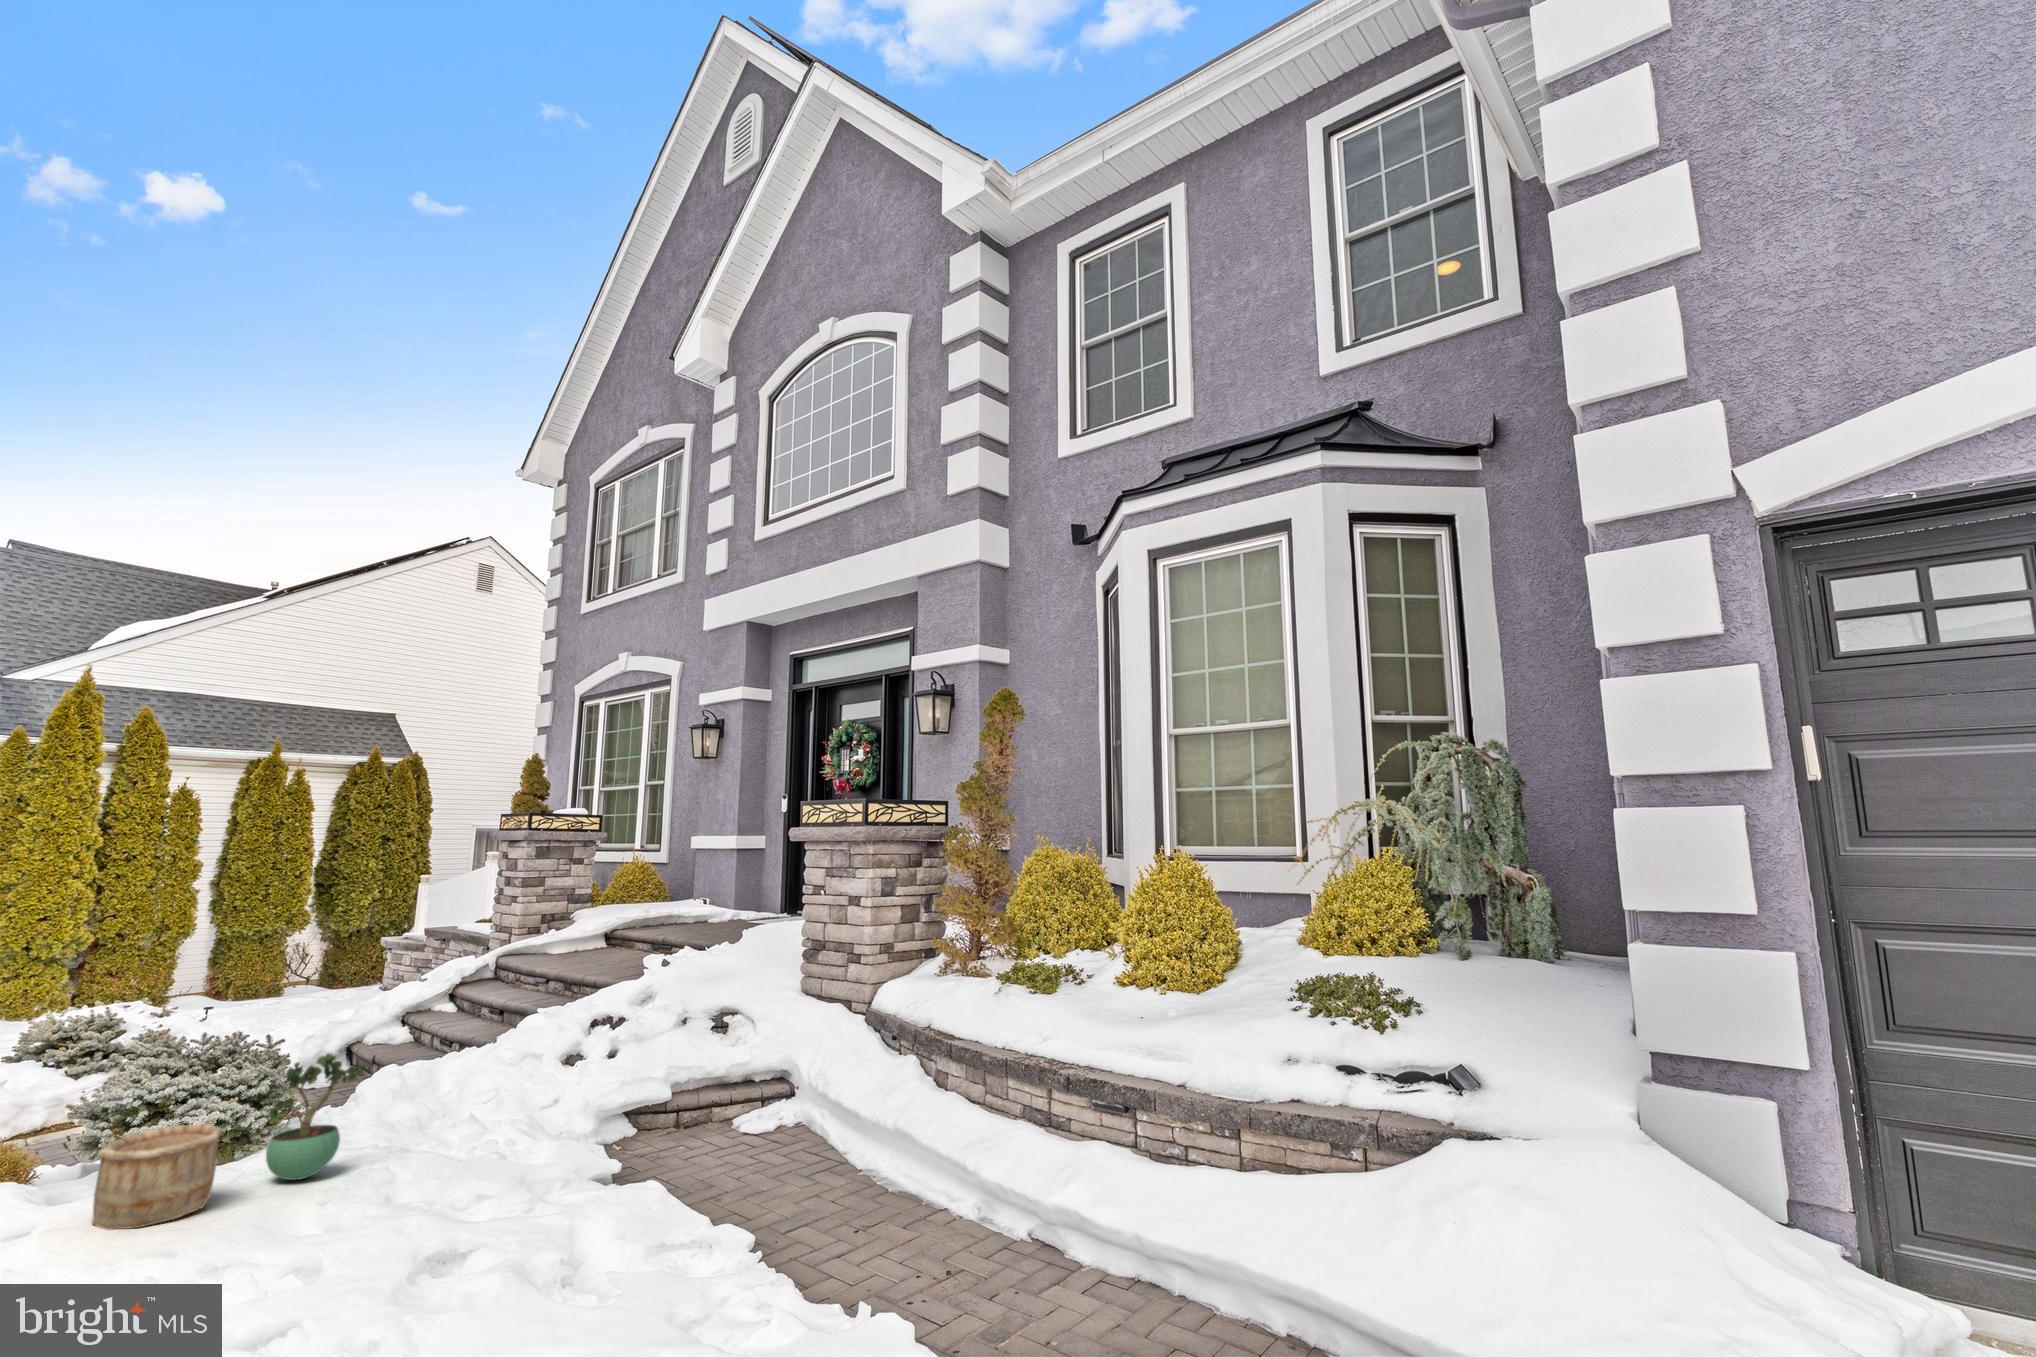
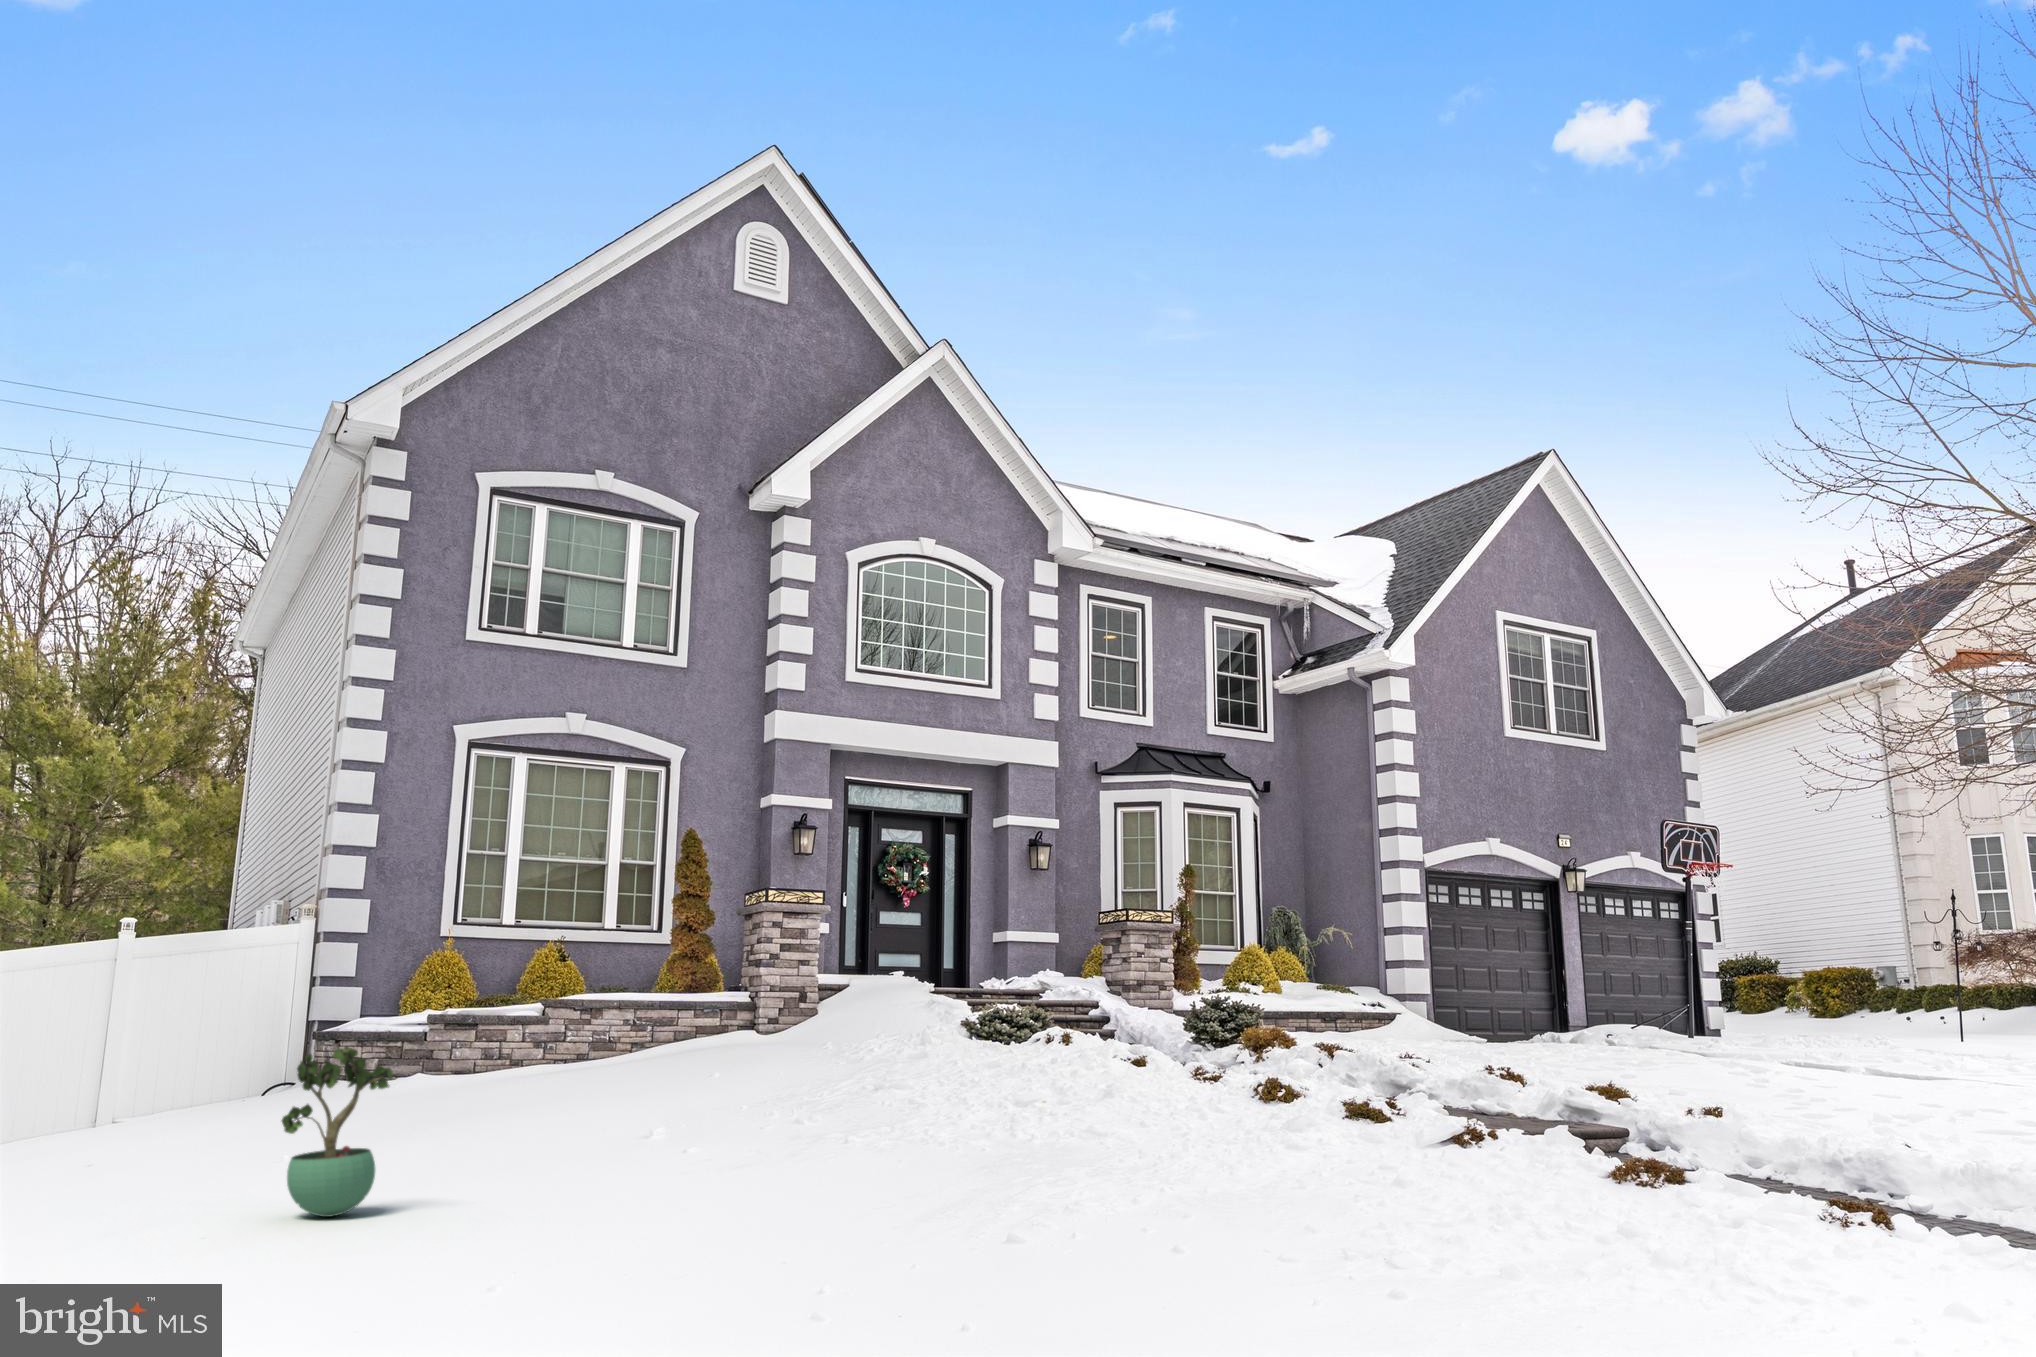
wooden bucket: present [92,1124,223,1230] -> none [88,1127,228,1245]

